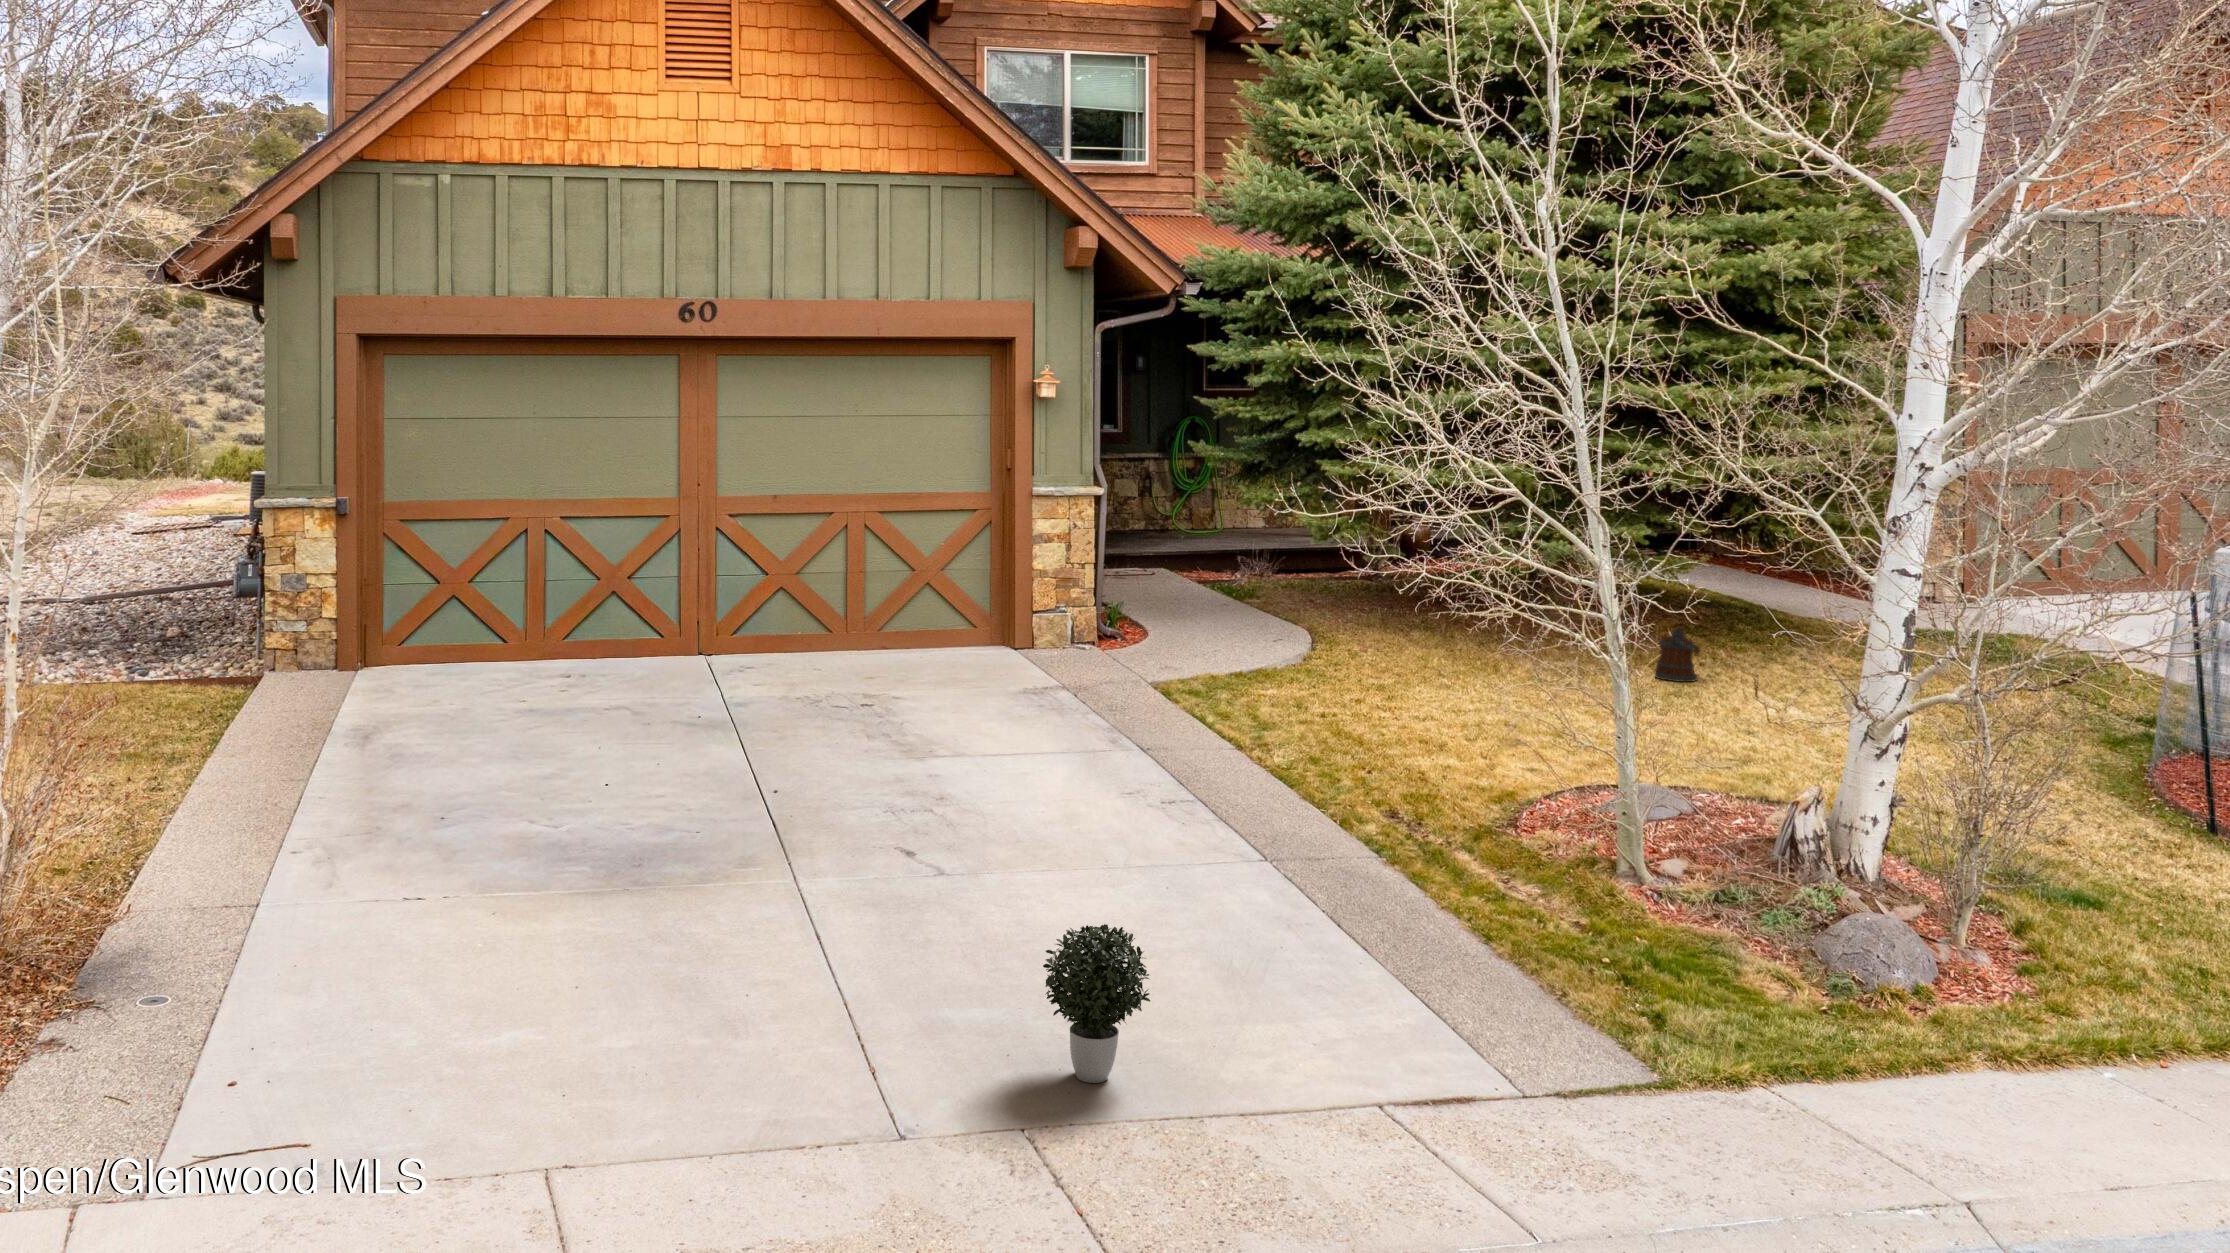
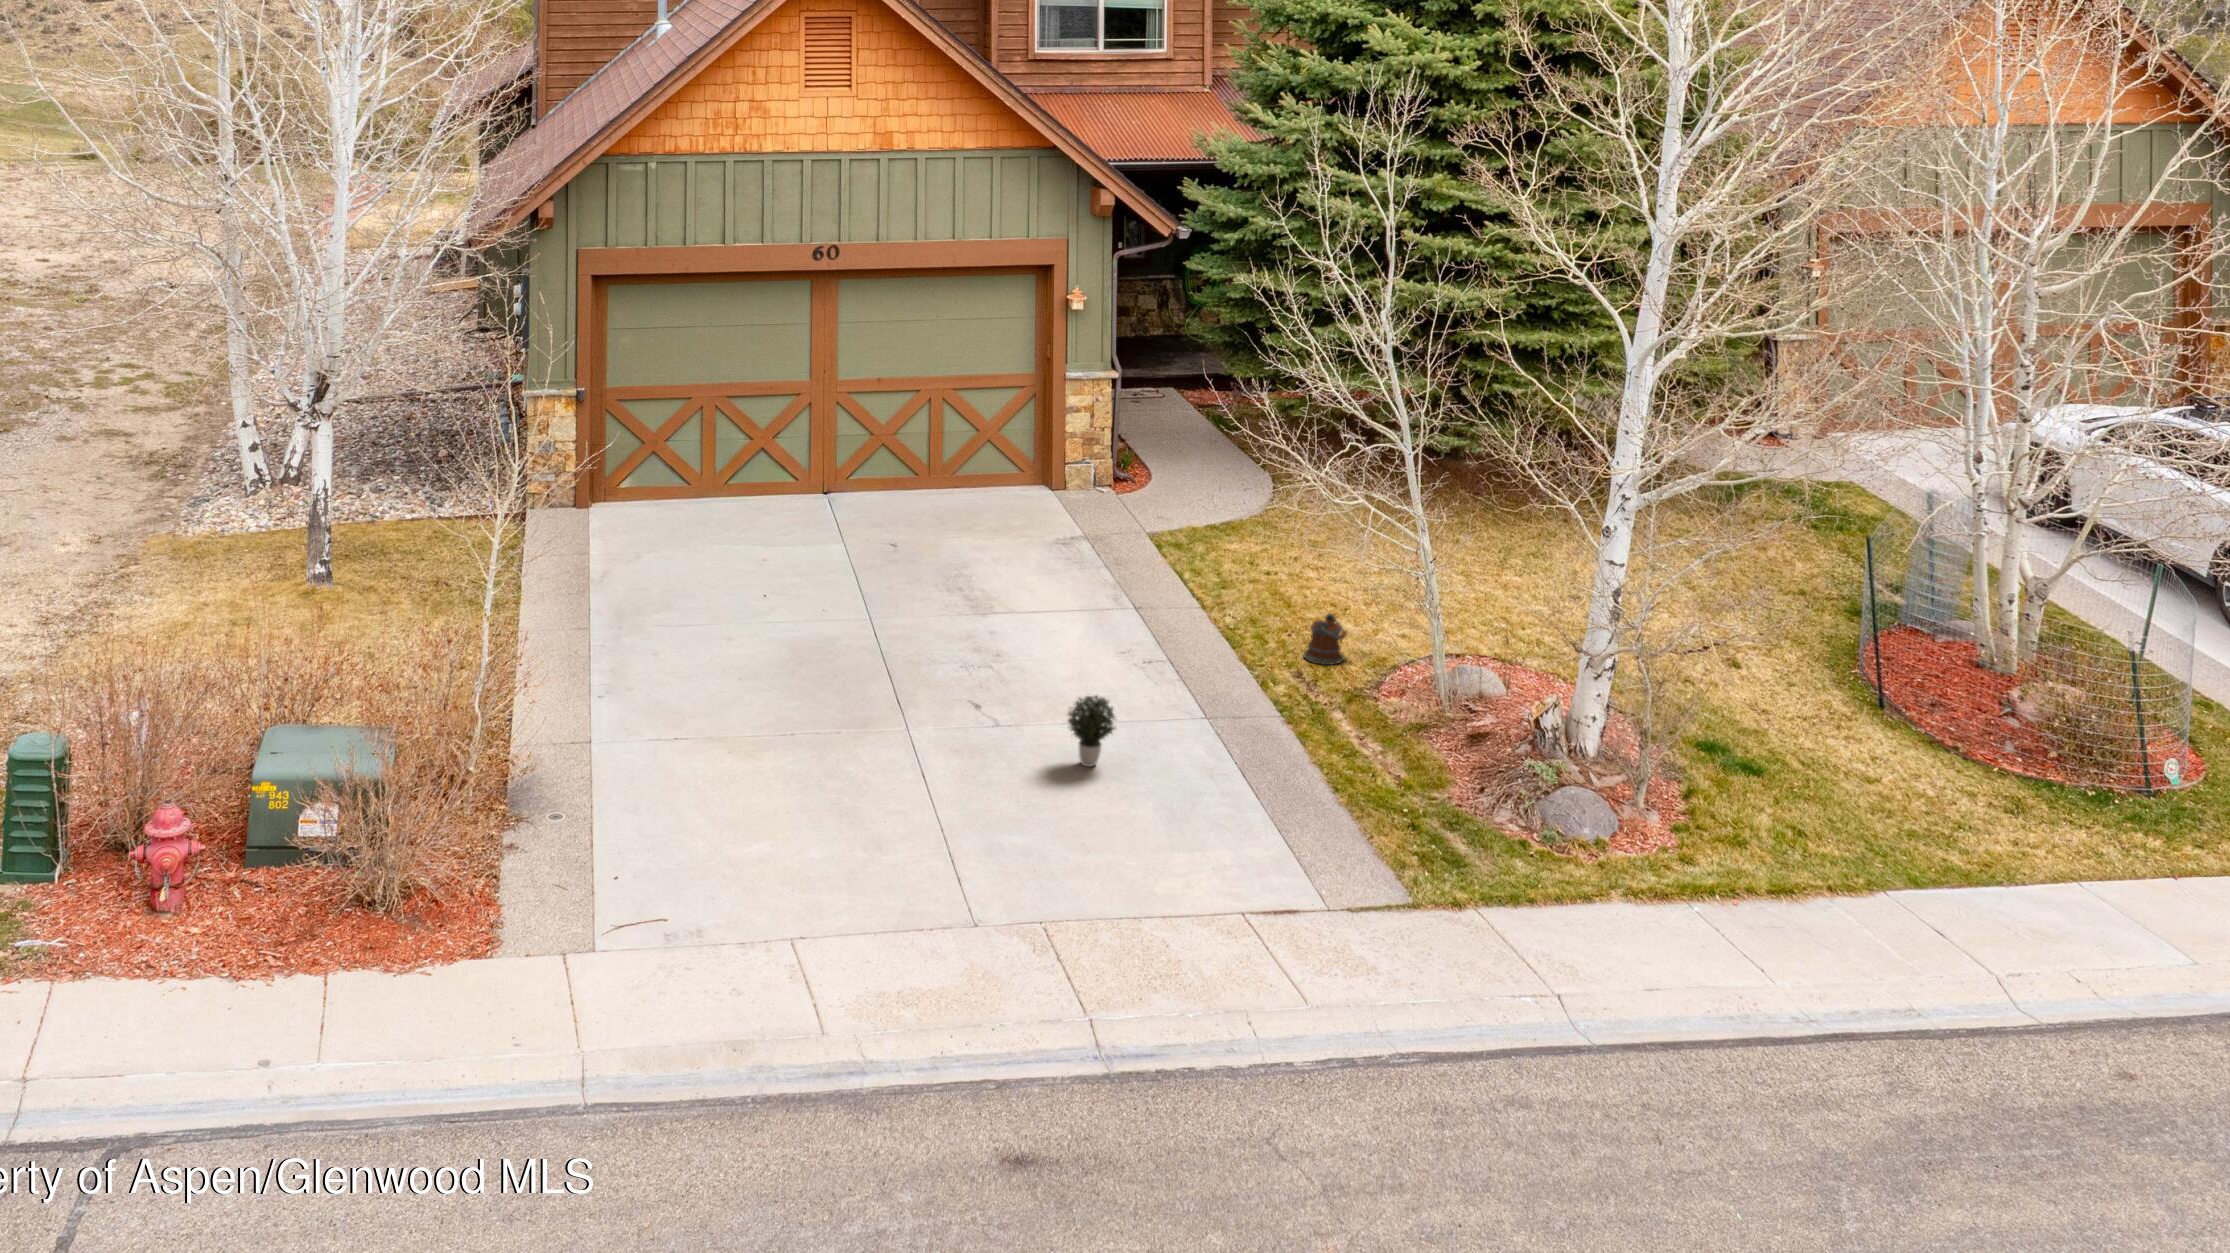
bucket: present [1655,629,1700,682] -> present [1304,614,1347,665]

